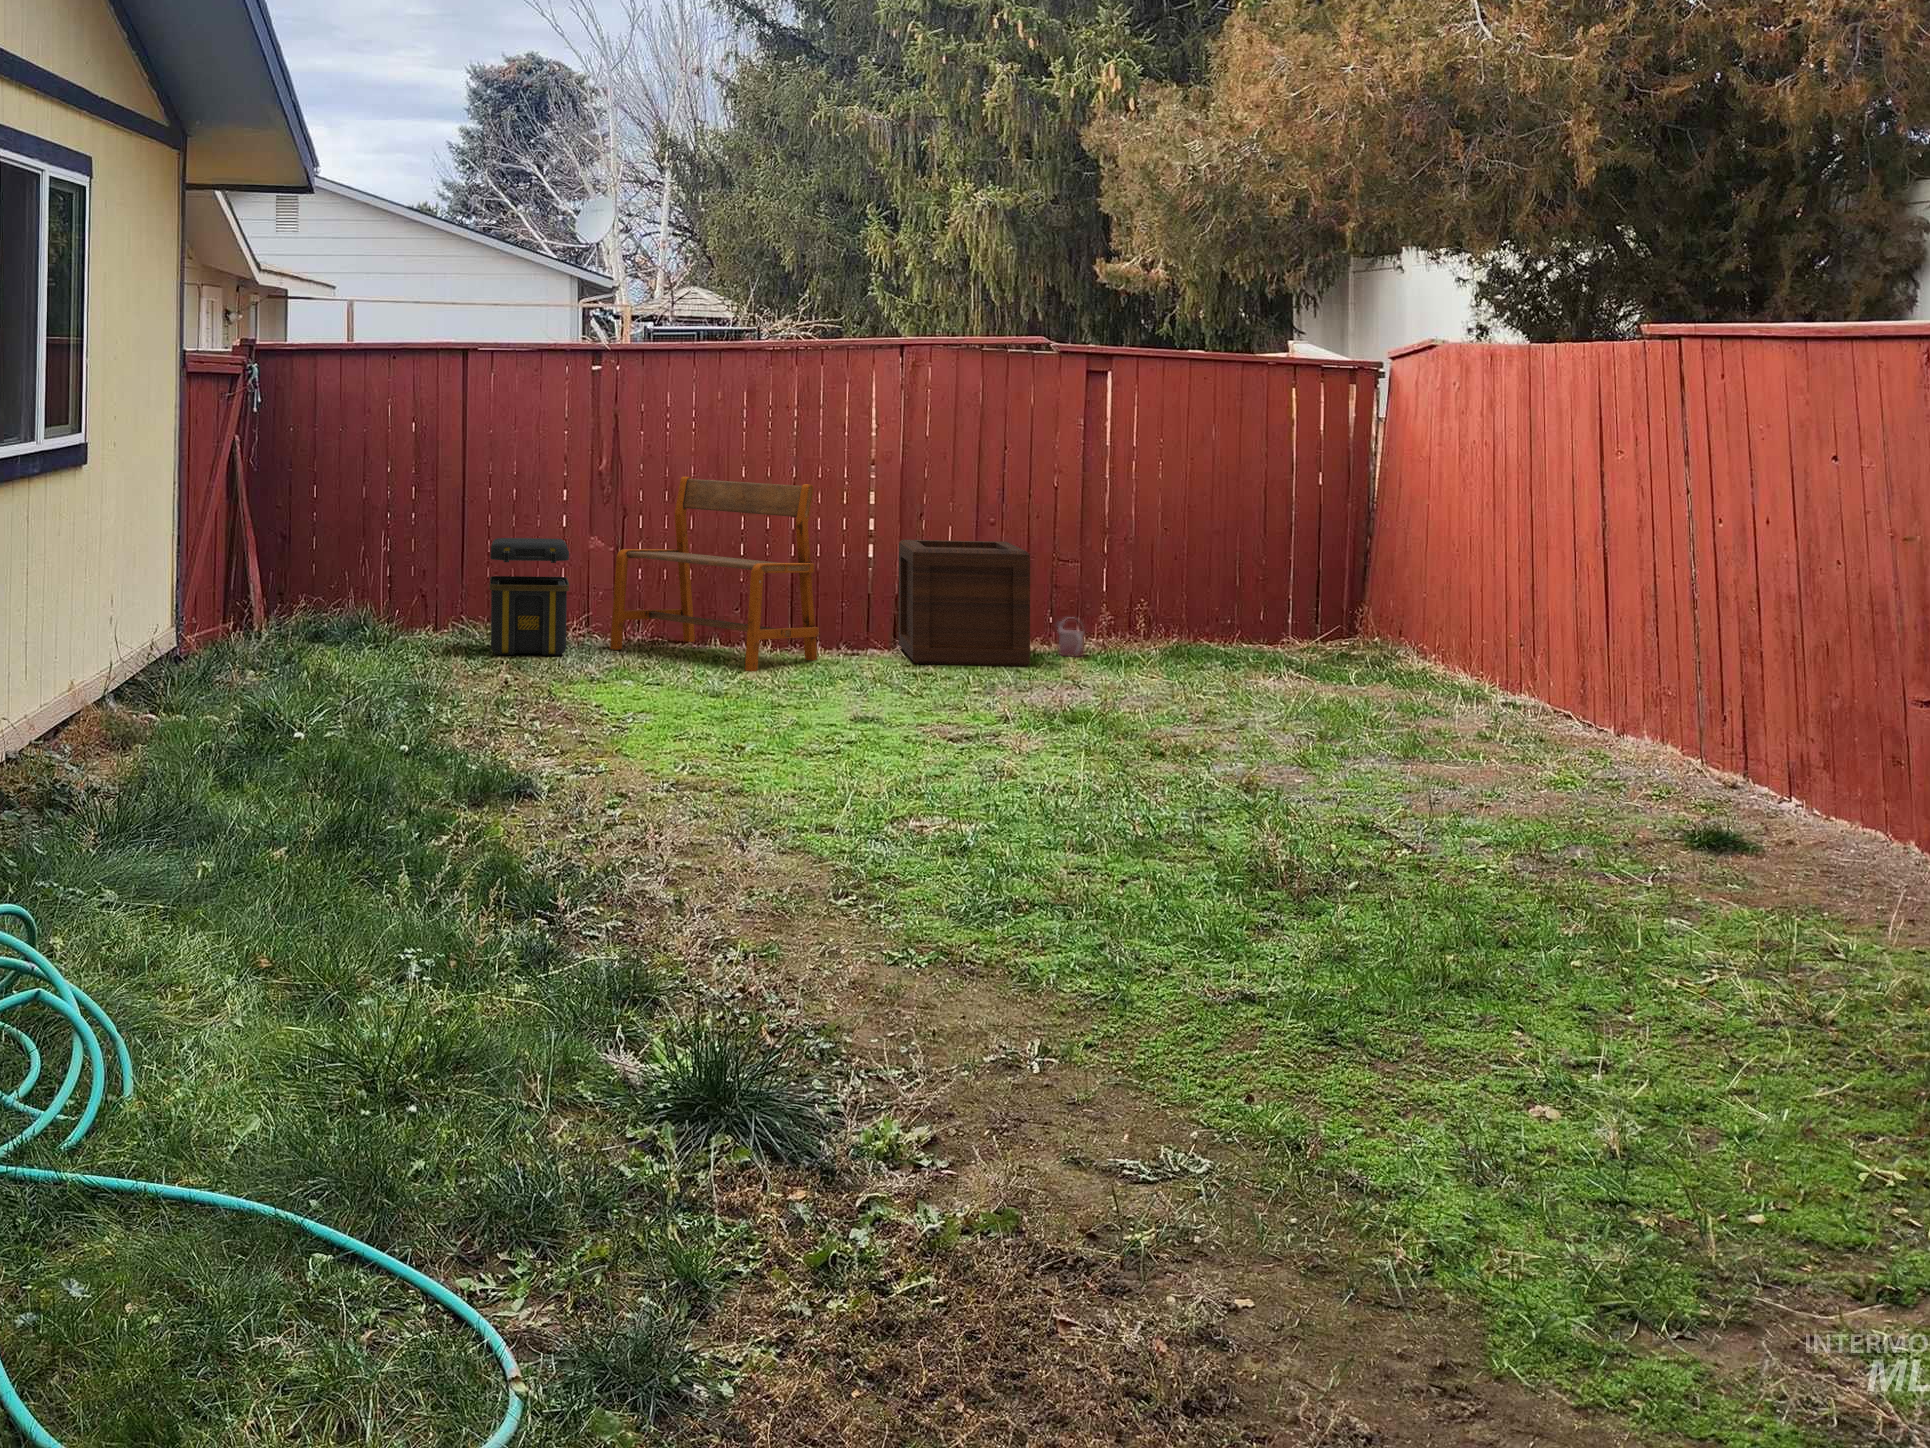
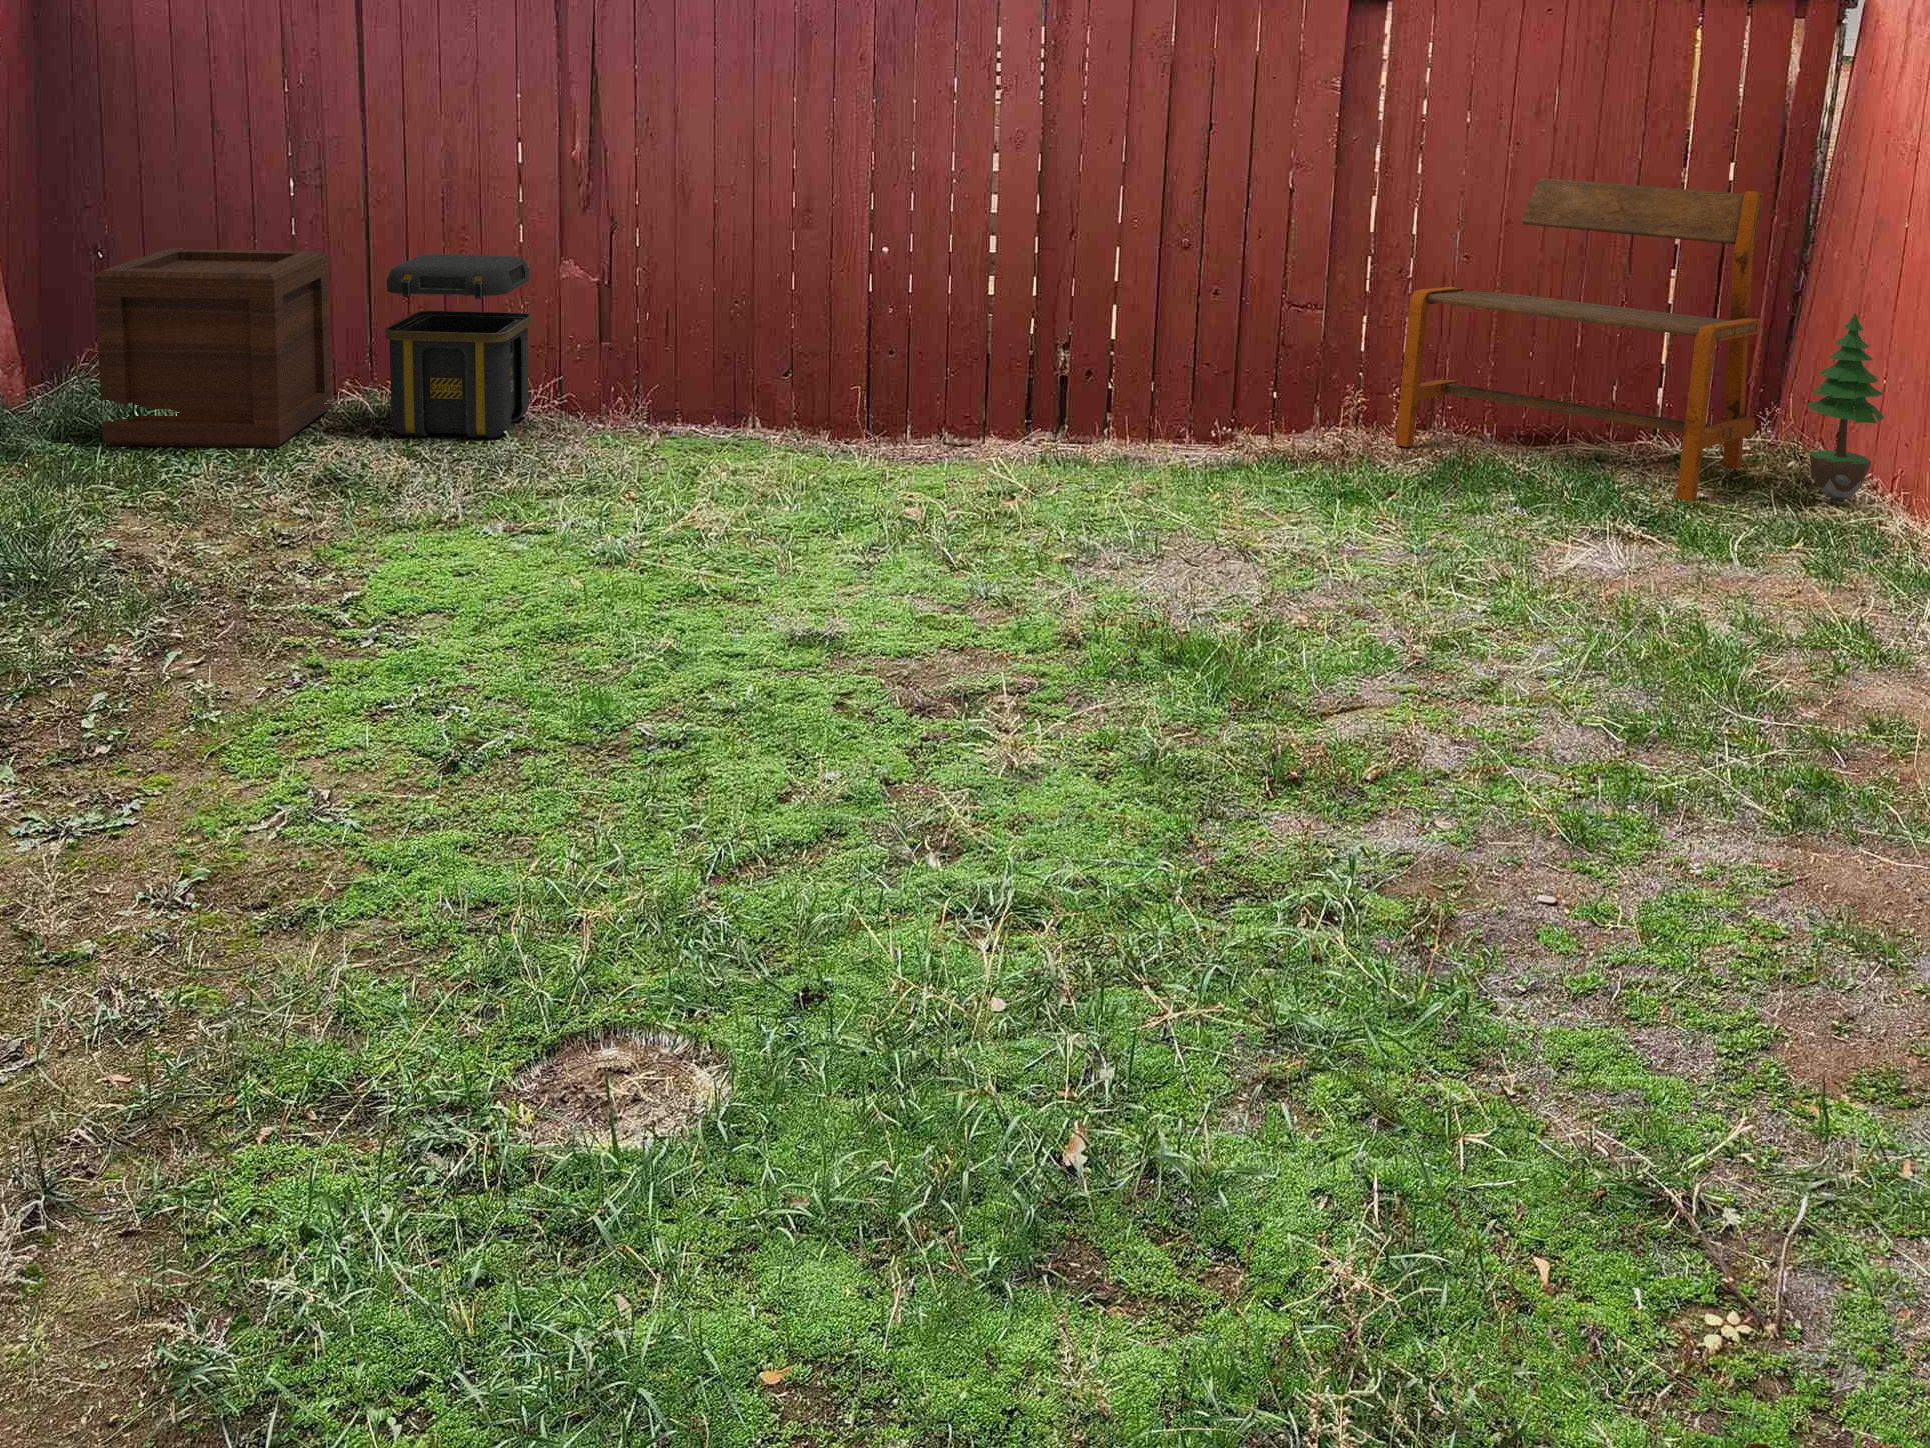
bench: present [610,477,819,672] -> present [1395,178,1763,501]
wooden crate: present [899,540,1030,666] -> present [94,249,332,448]
potted tree: none [1387,555,1434,673] -> present [1807,313,1884,502]
watering can: present [1055,620,1084,657] -> none [1277,391,1321,452]

